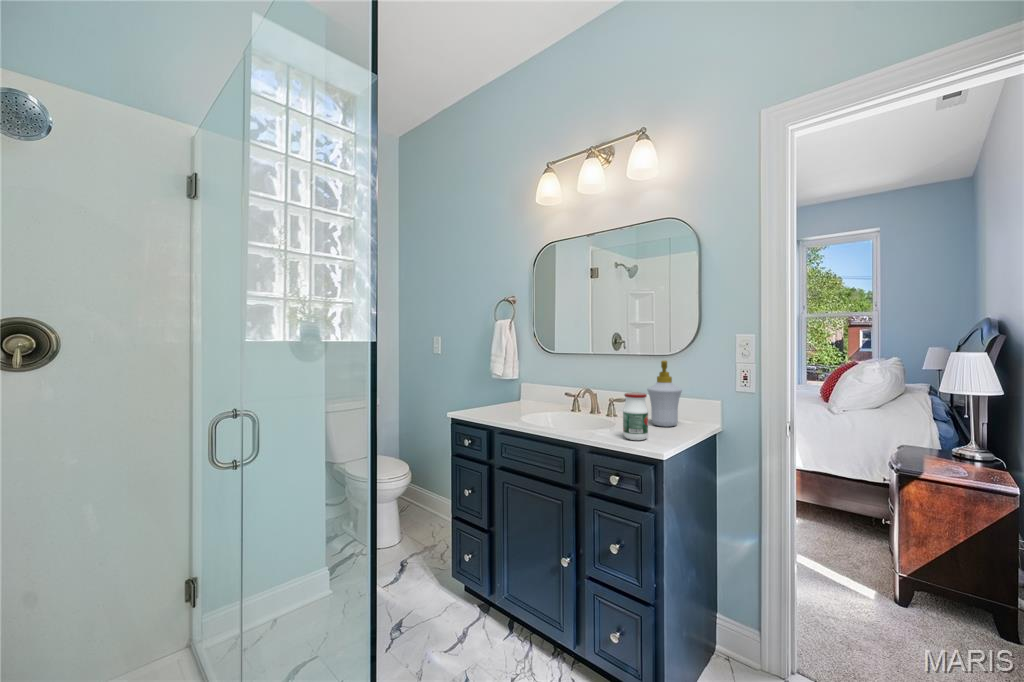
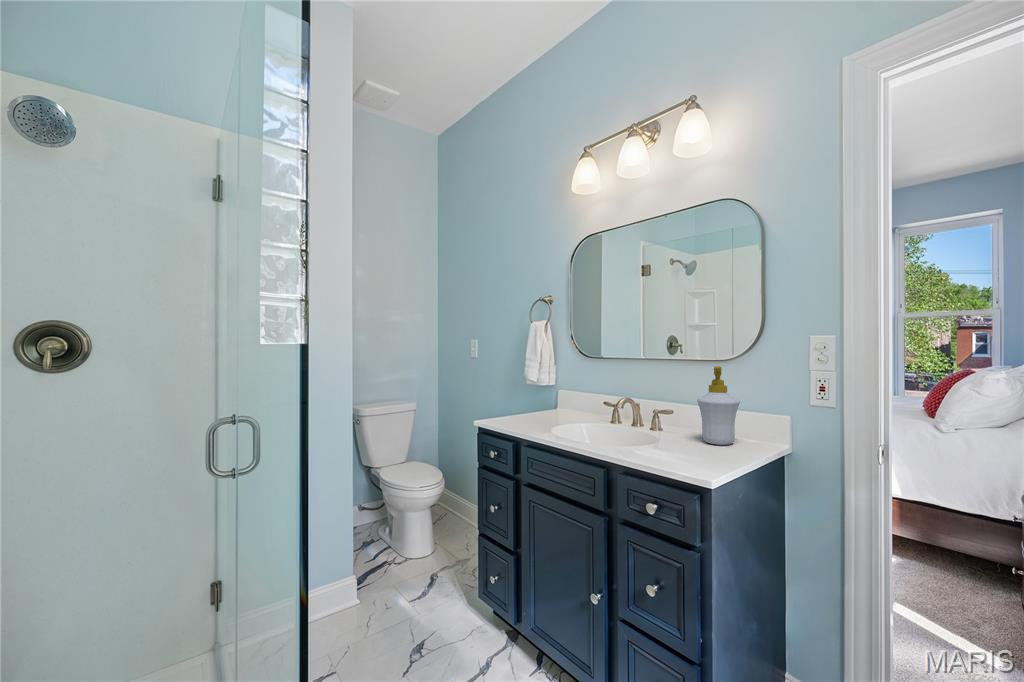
jar: present [623,393,648,440] -> none [663,404,694,462]

